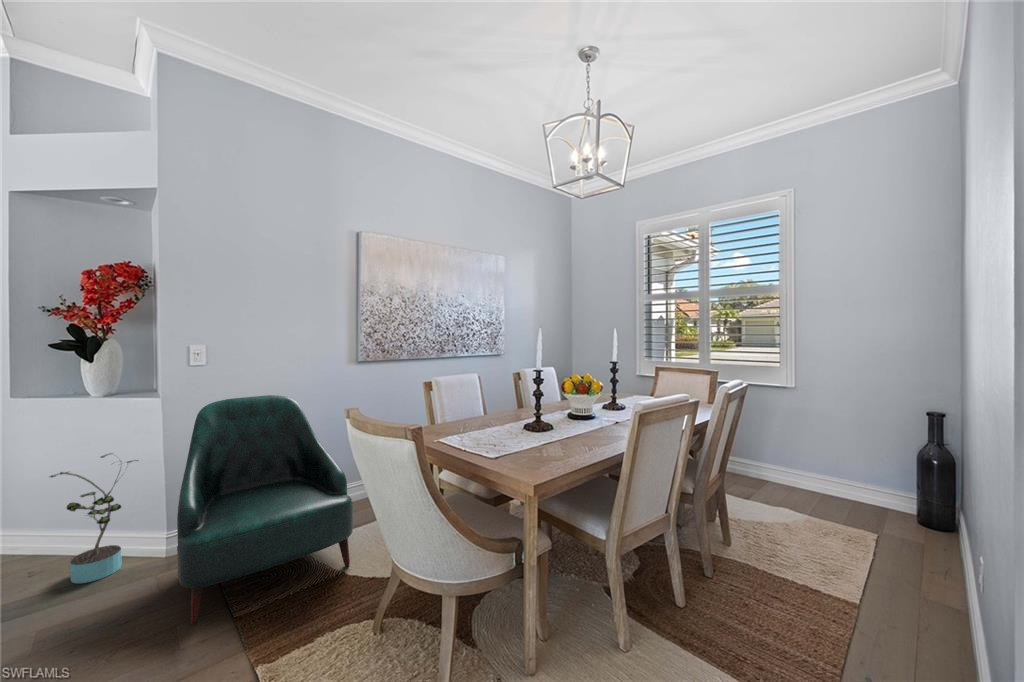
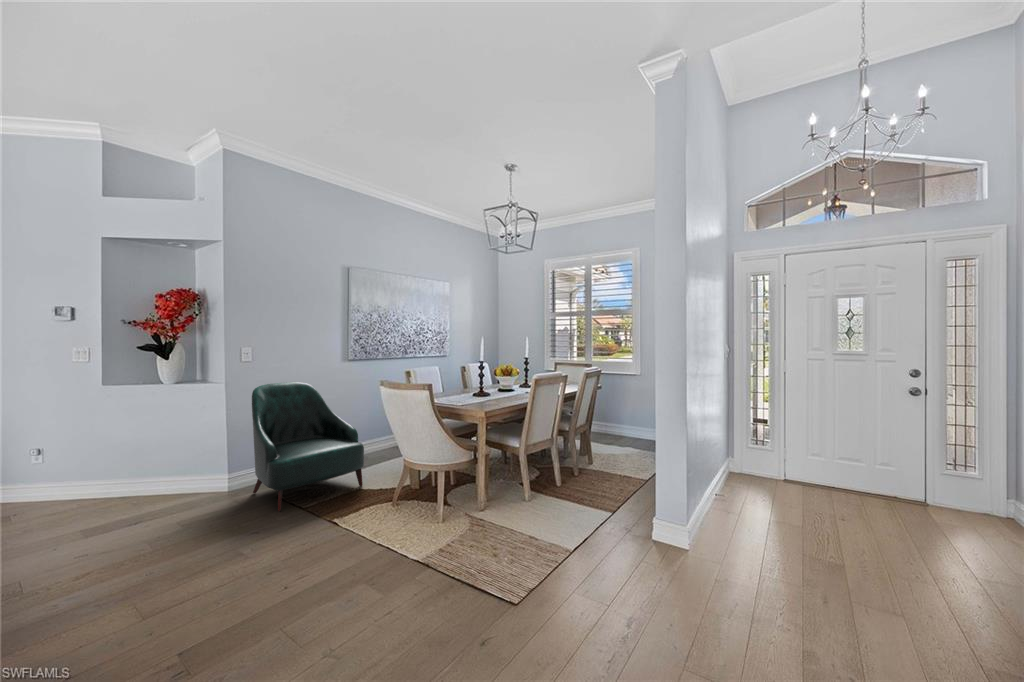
potted plant: present [50,454,138,583] -> none [155,420,213,505]

